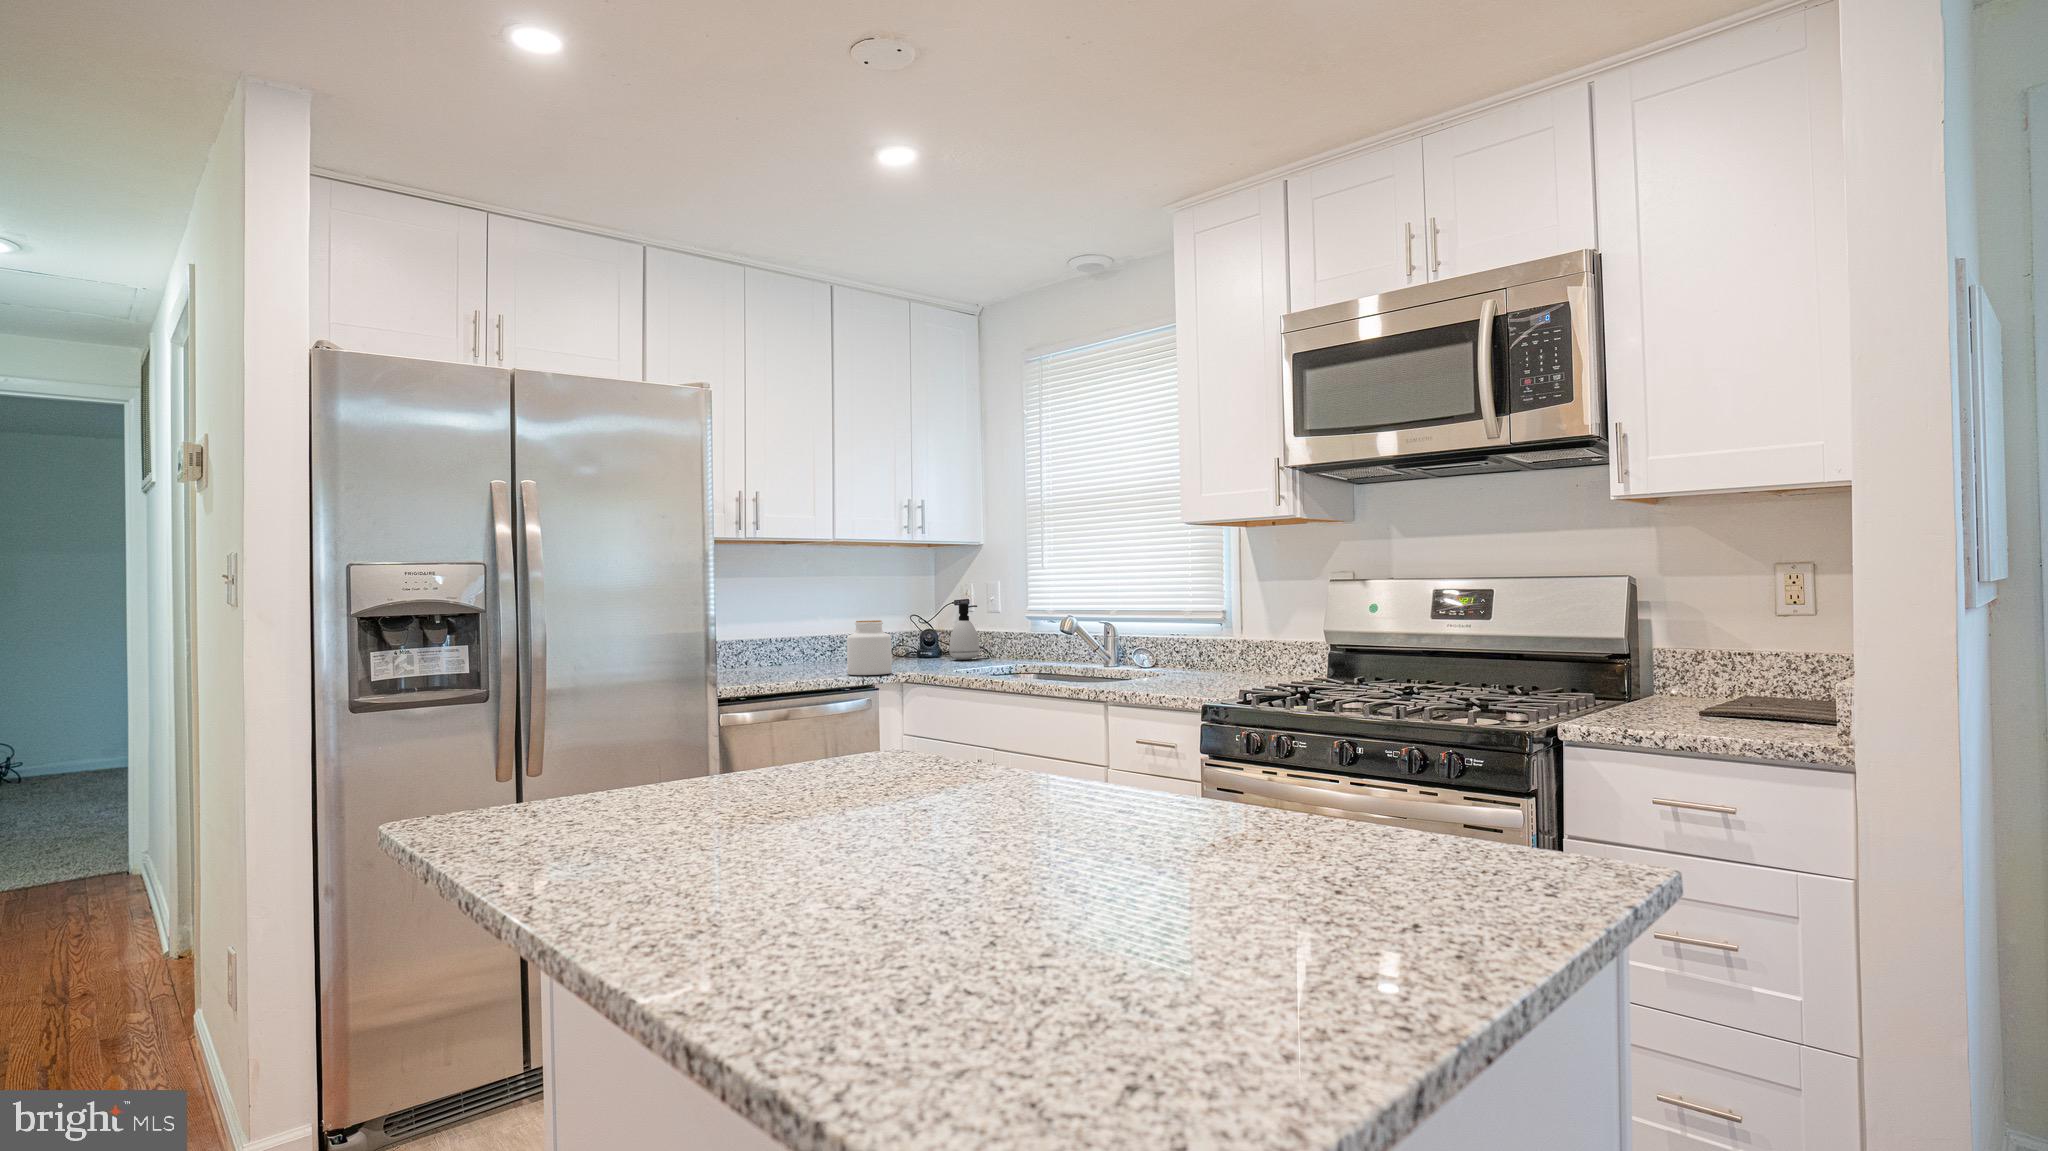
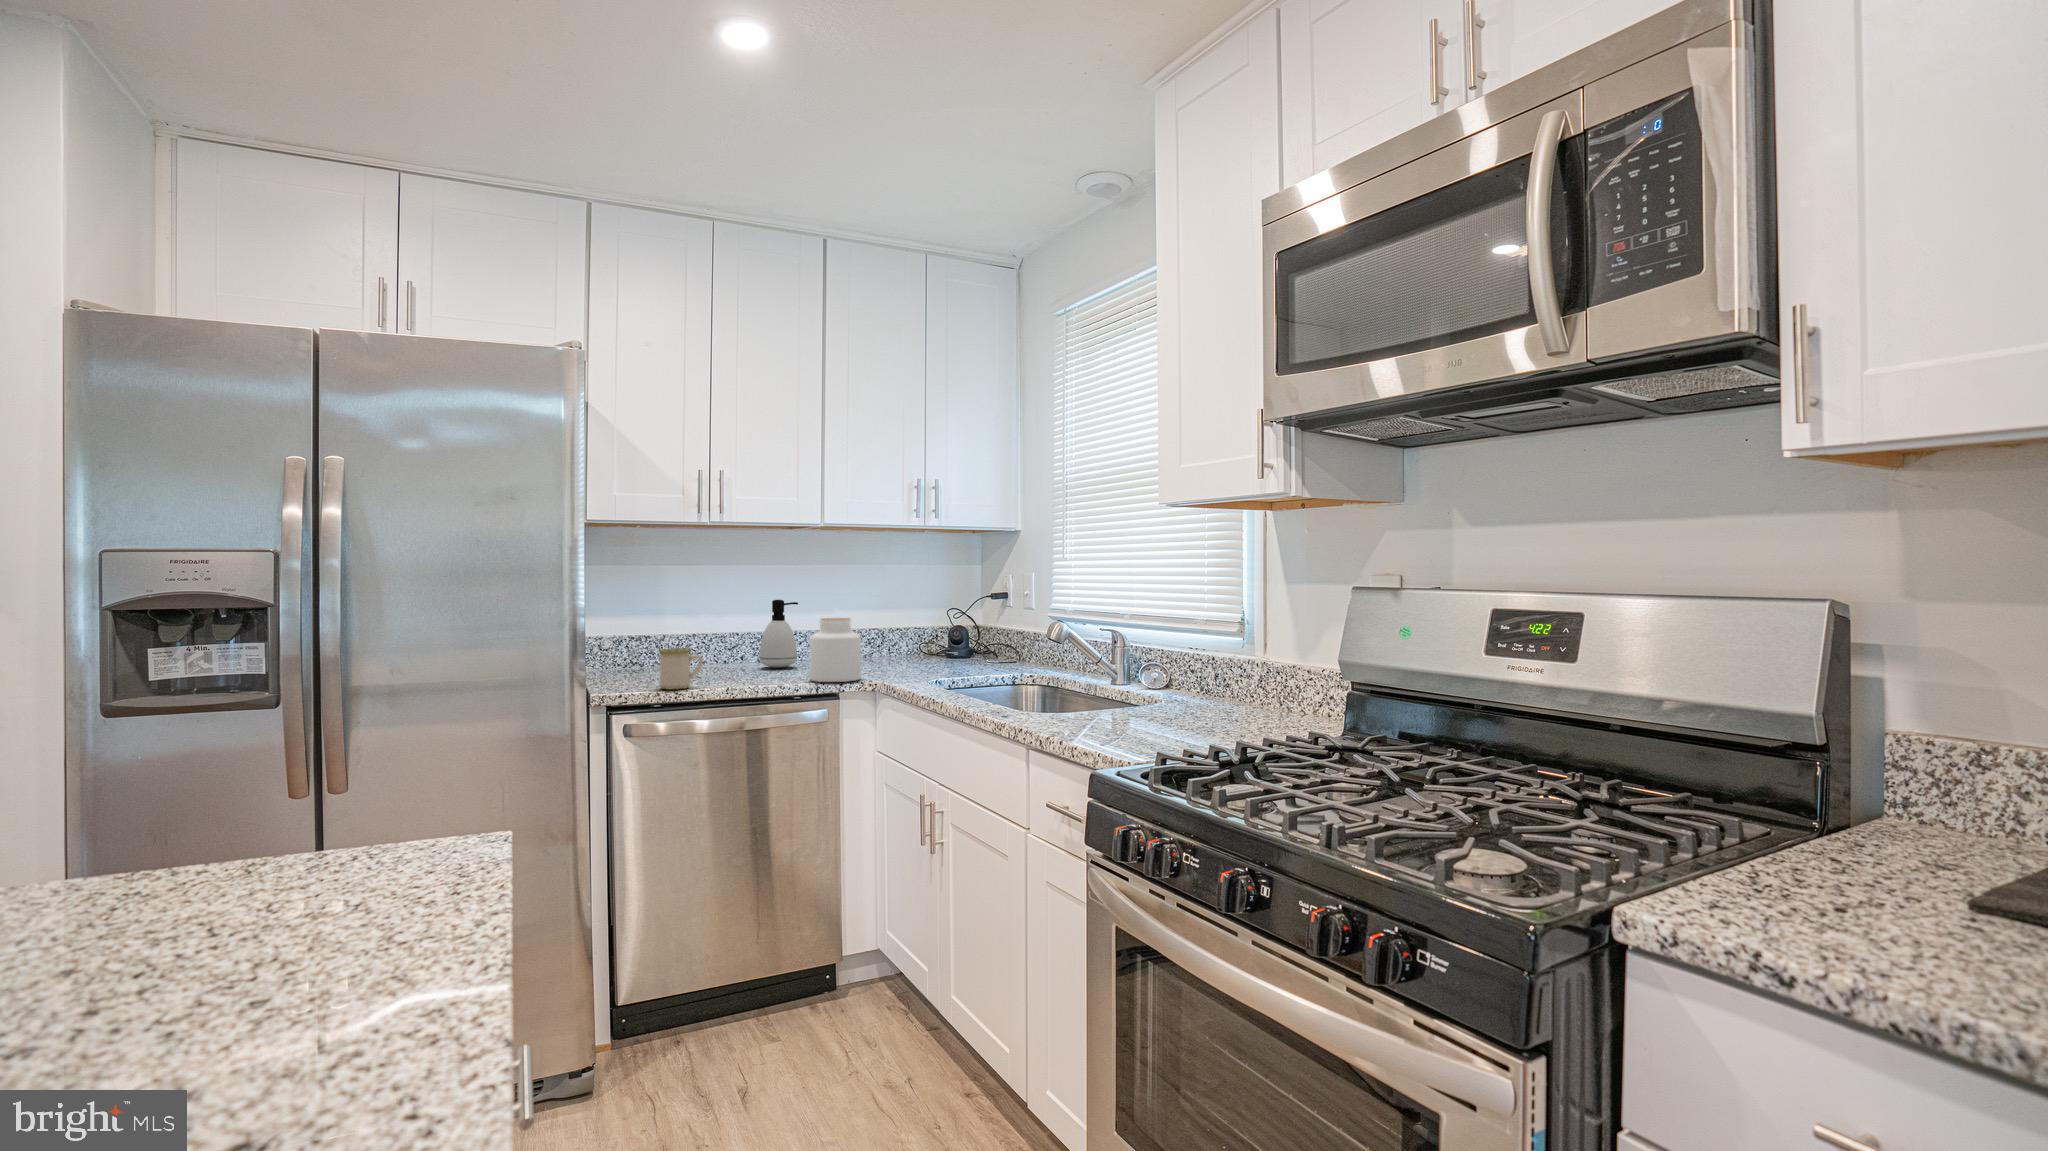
soap dispenser: present [949,603,980,660] -> present [759,600,798,668]
mug: none [732,649,767,685] -> present [659,648,703,690]

